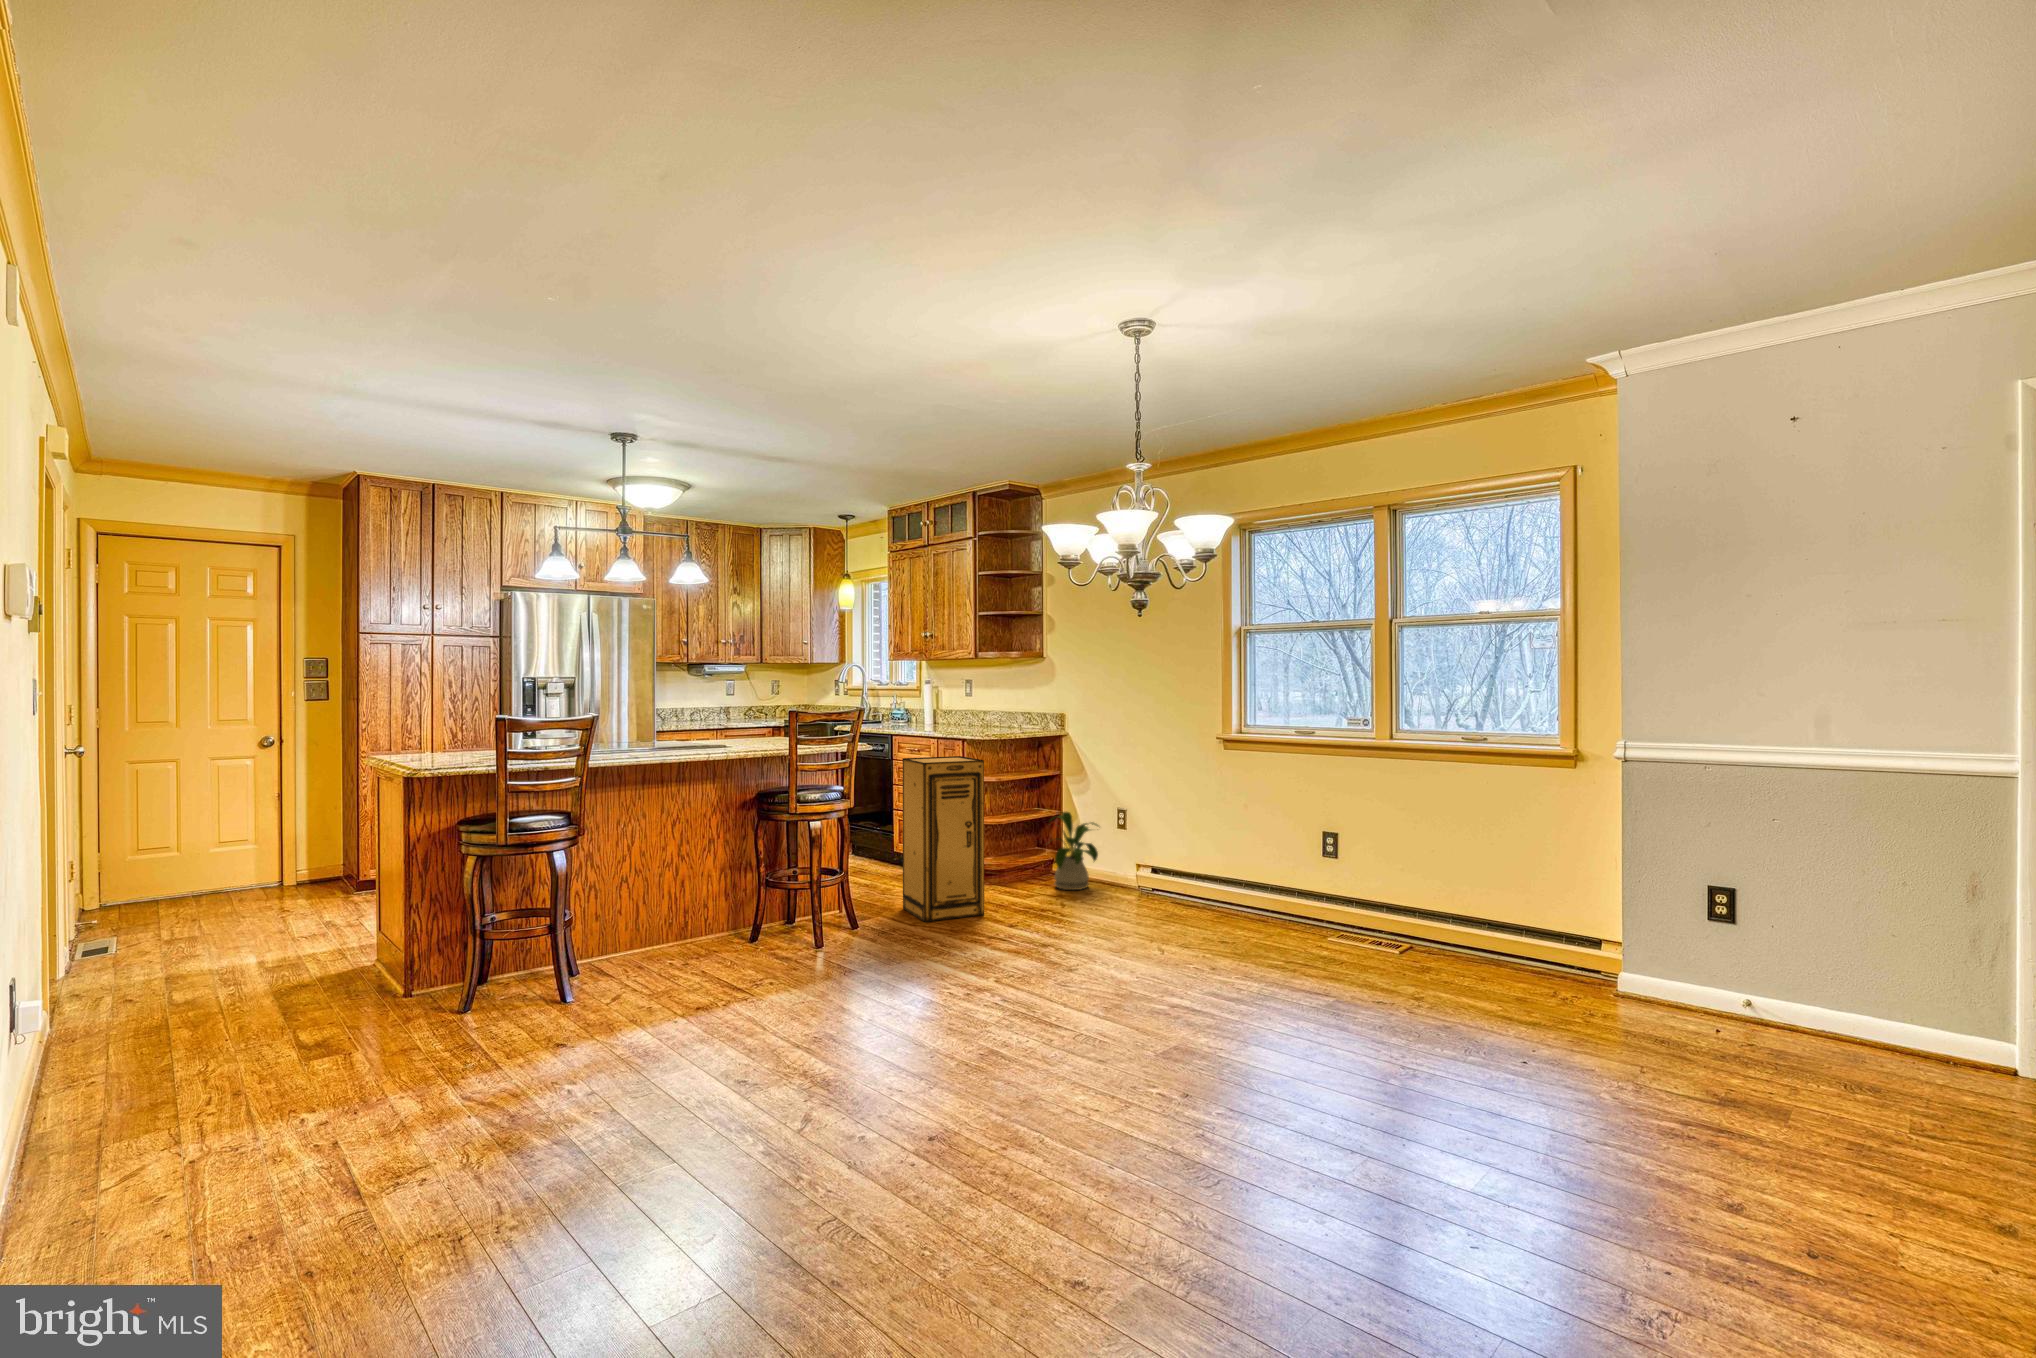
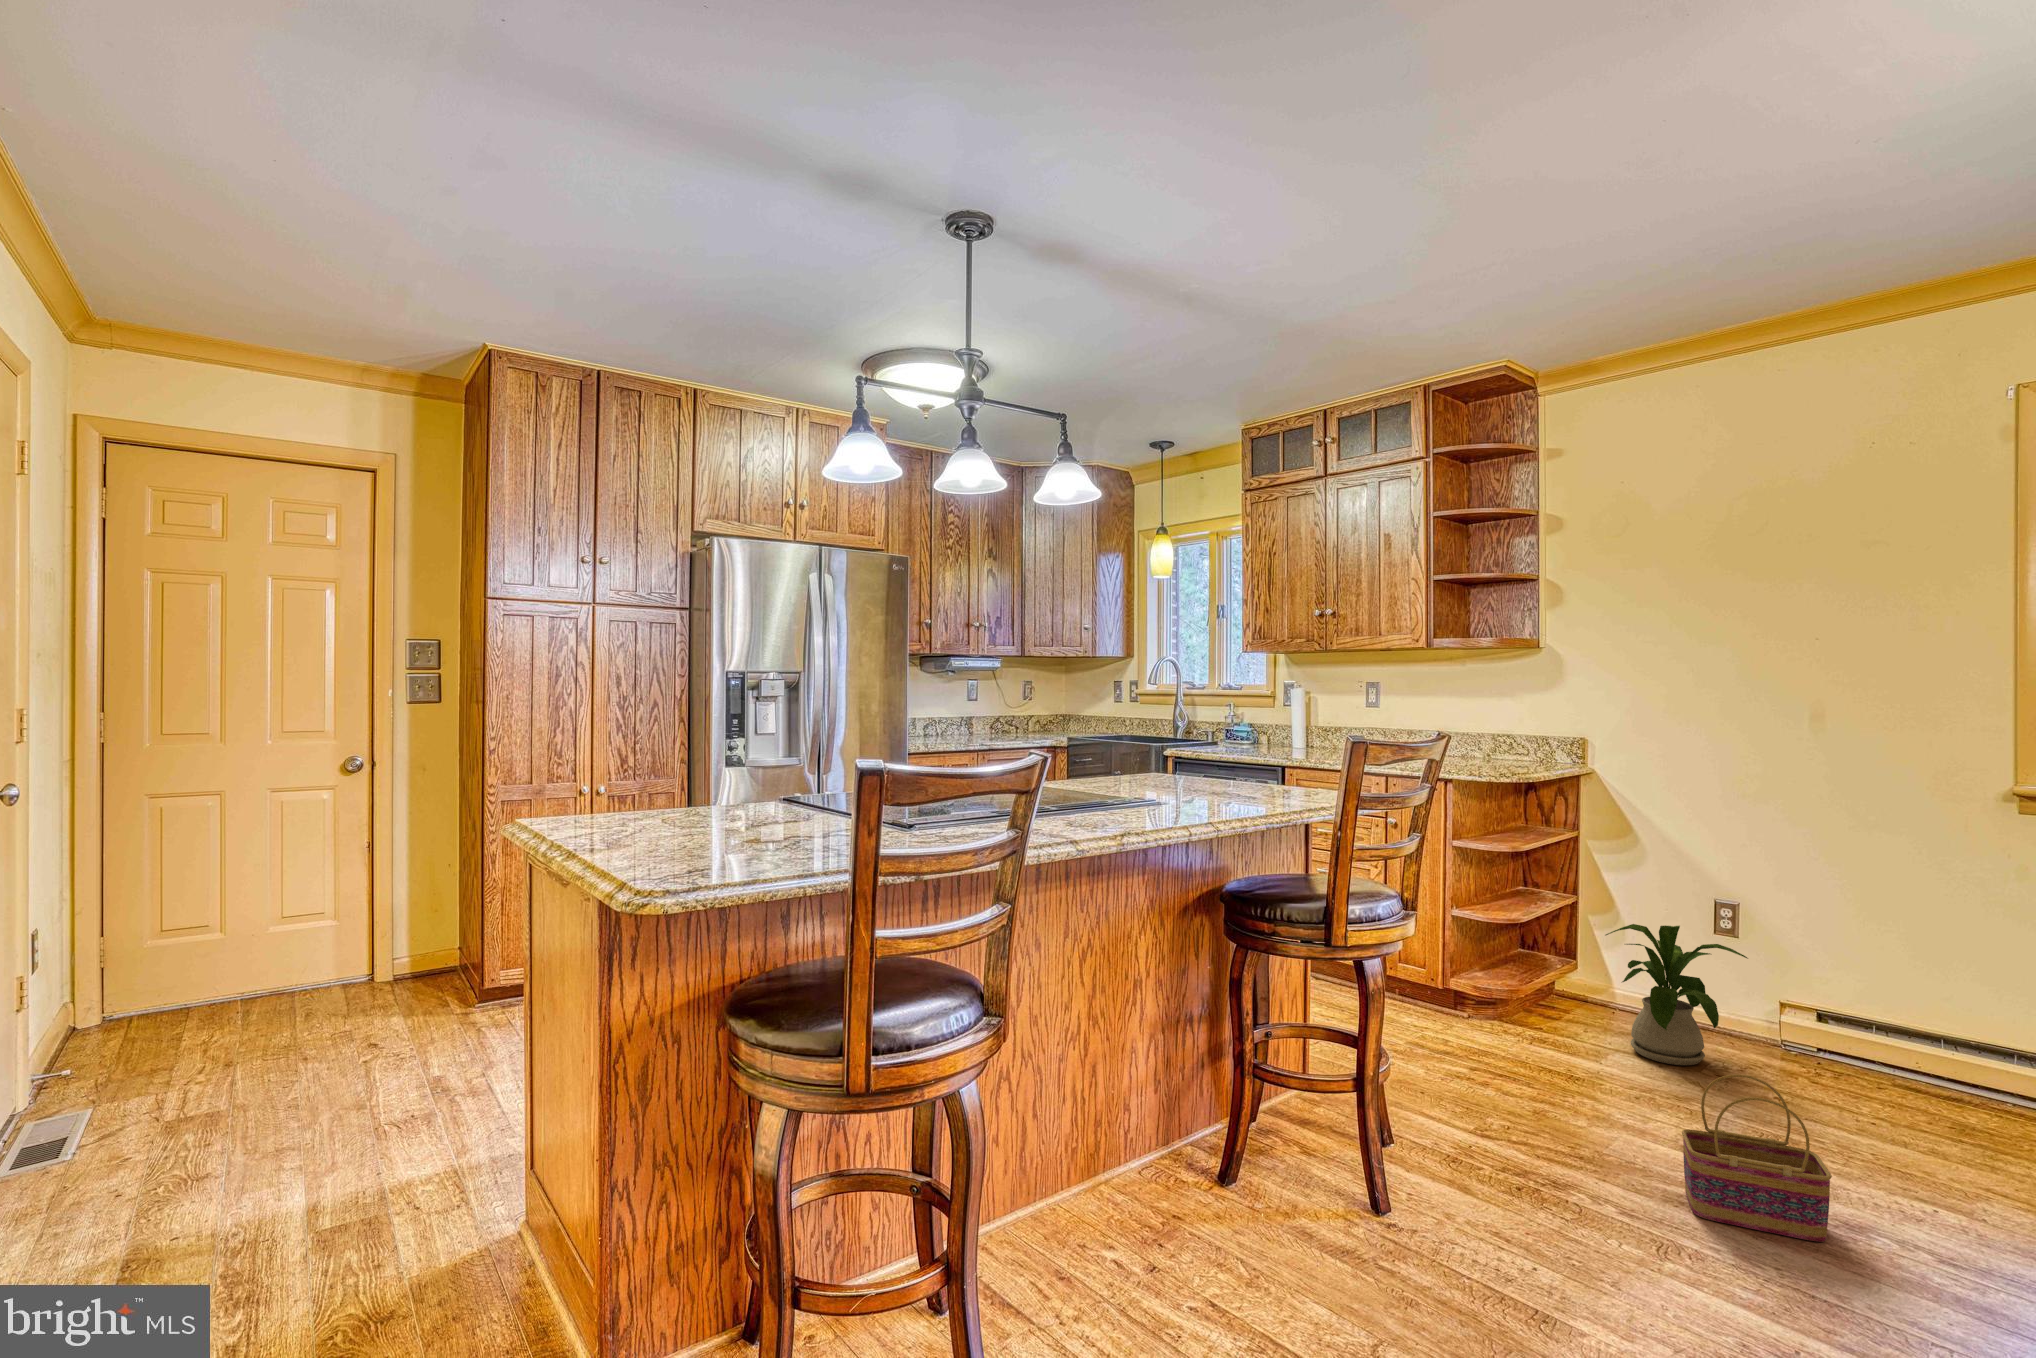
storage cabinet: present [903,756,984,922] -> none [1425,825,1613,1159]
basket: none [981,868,1040,938] -> present [1682,1075,1832,1242]

